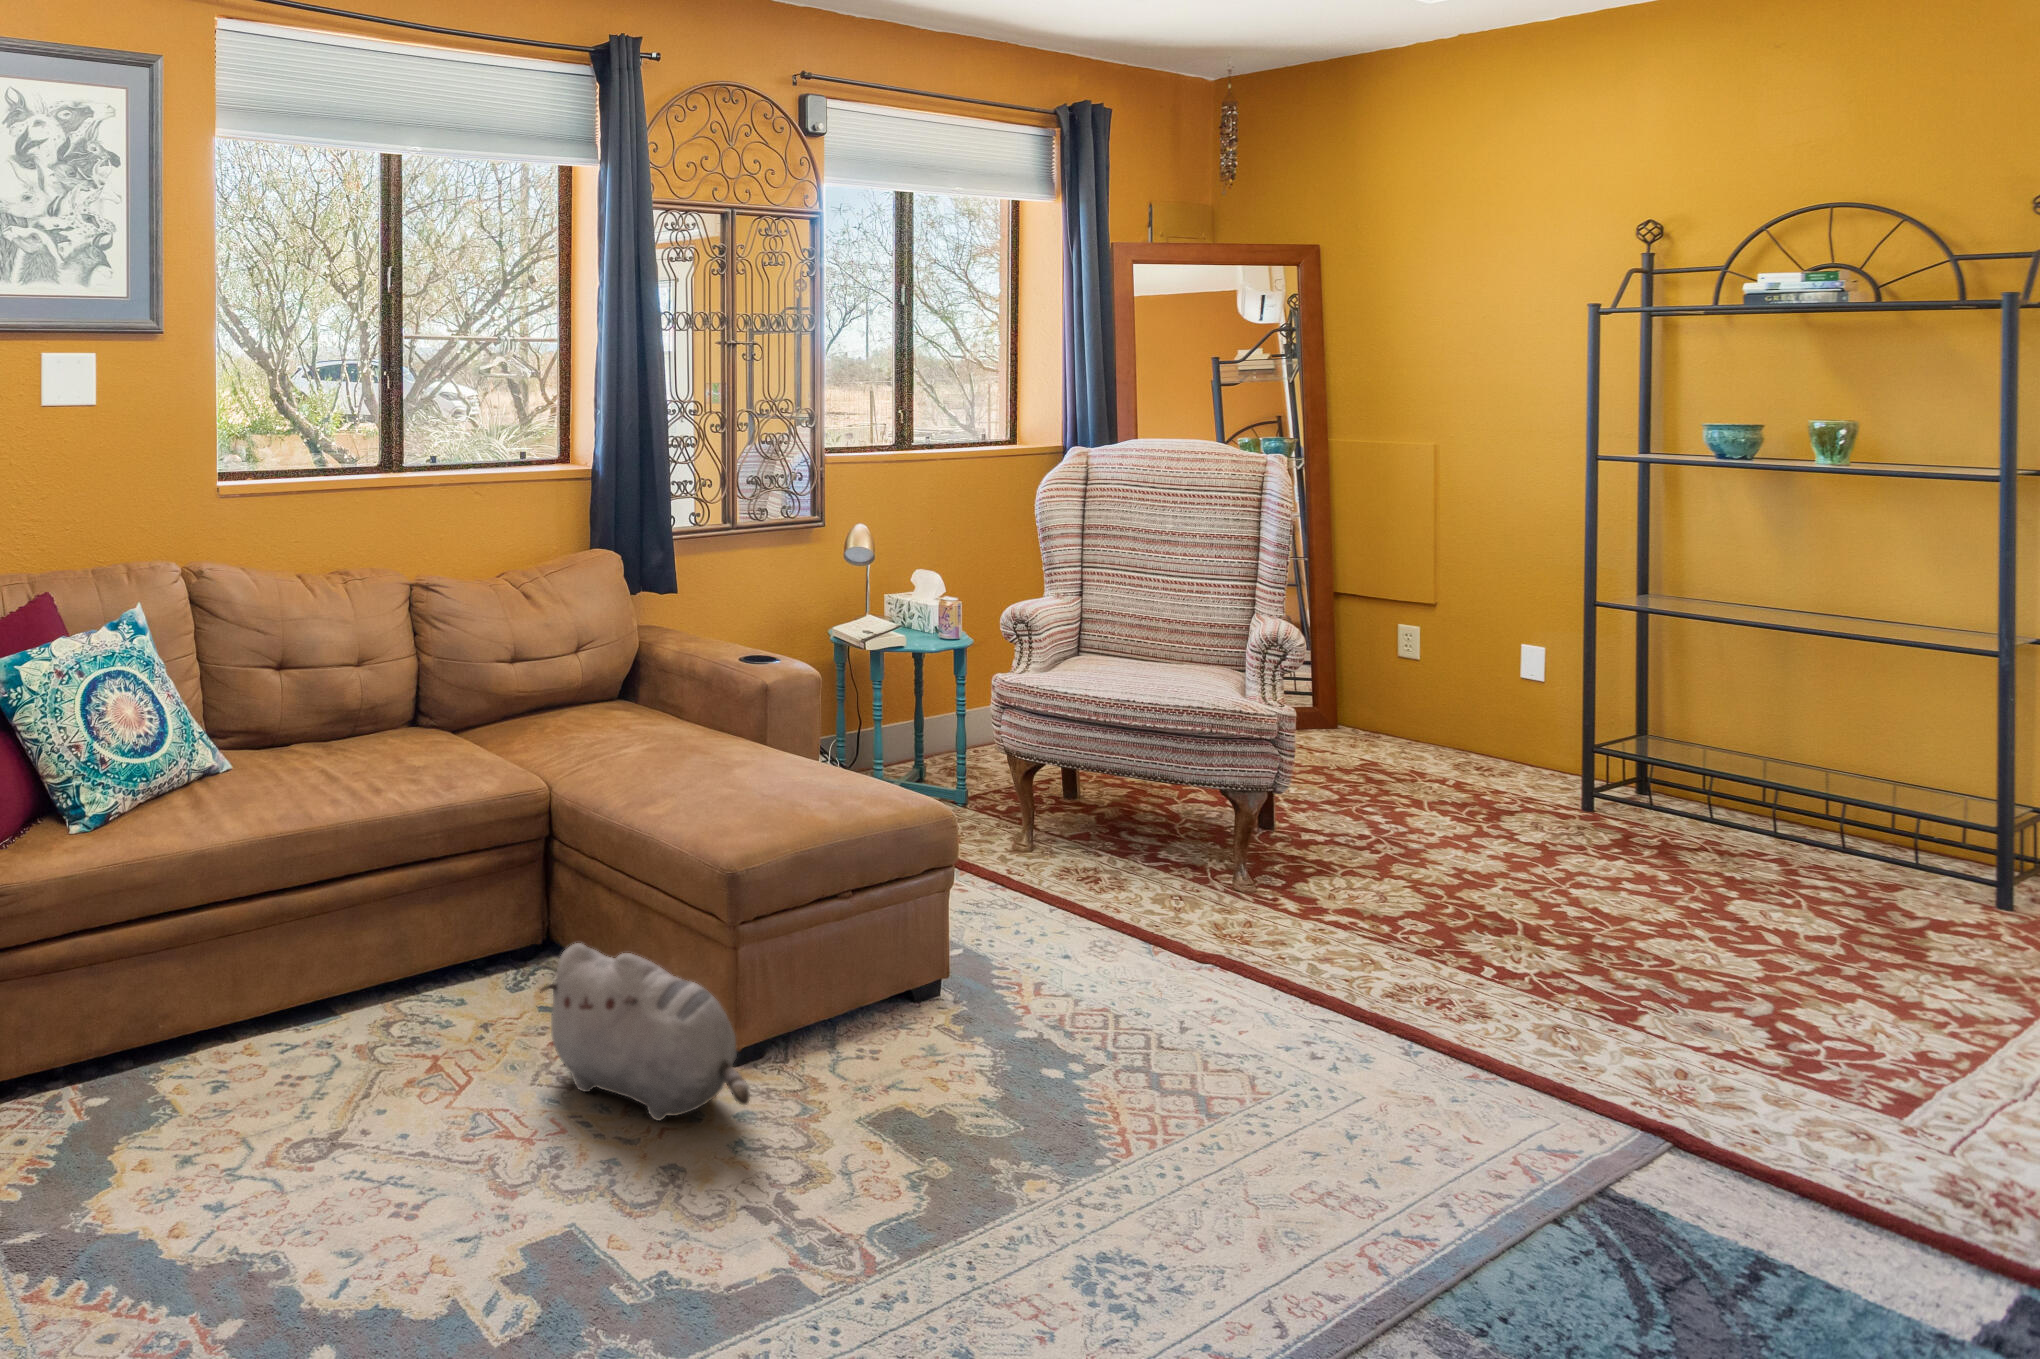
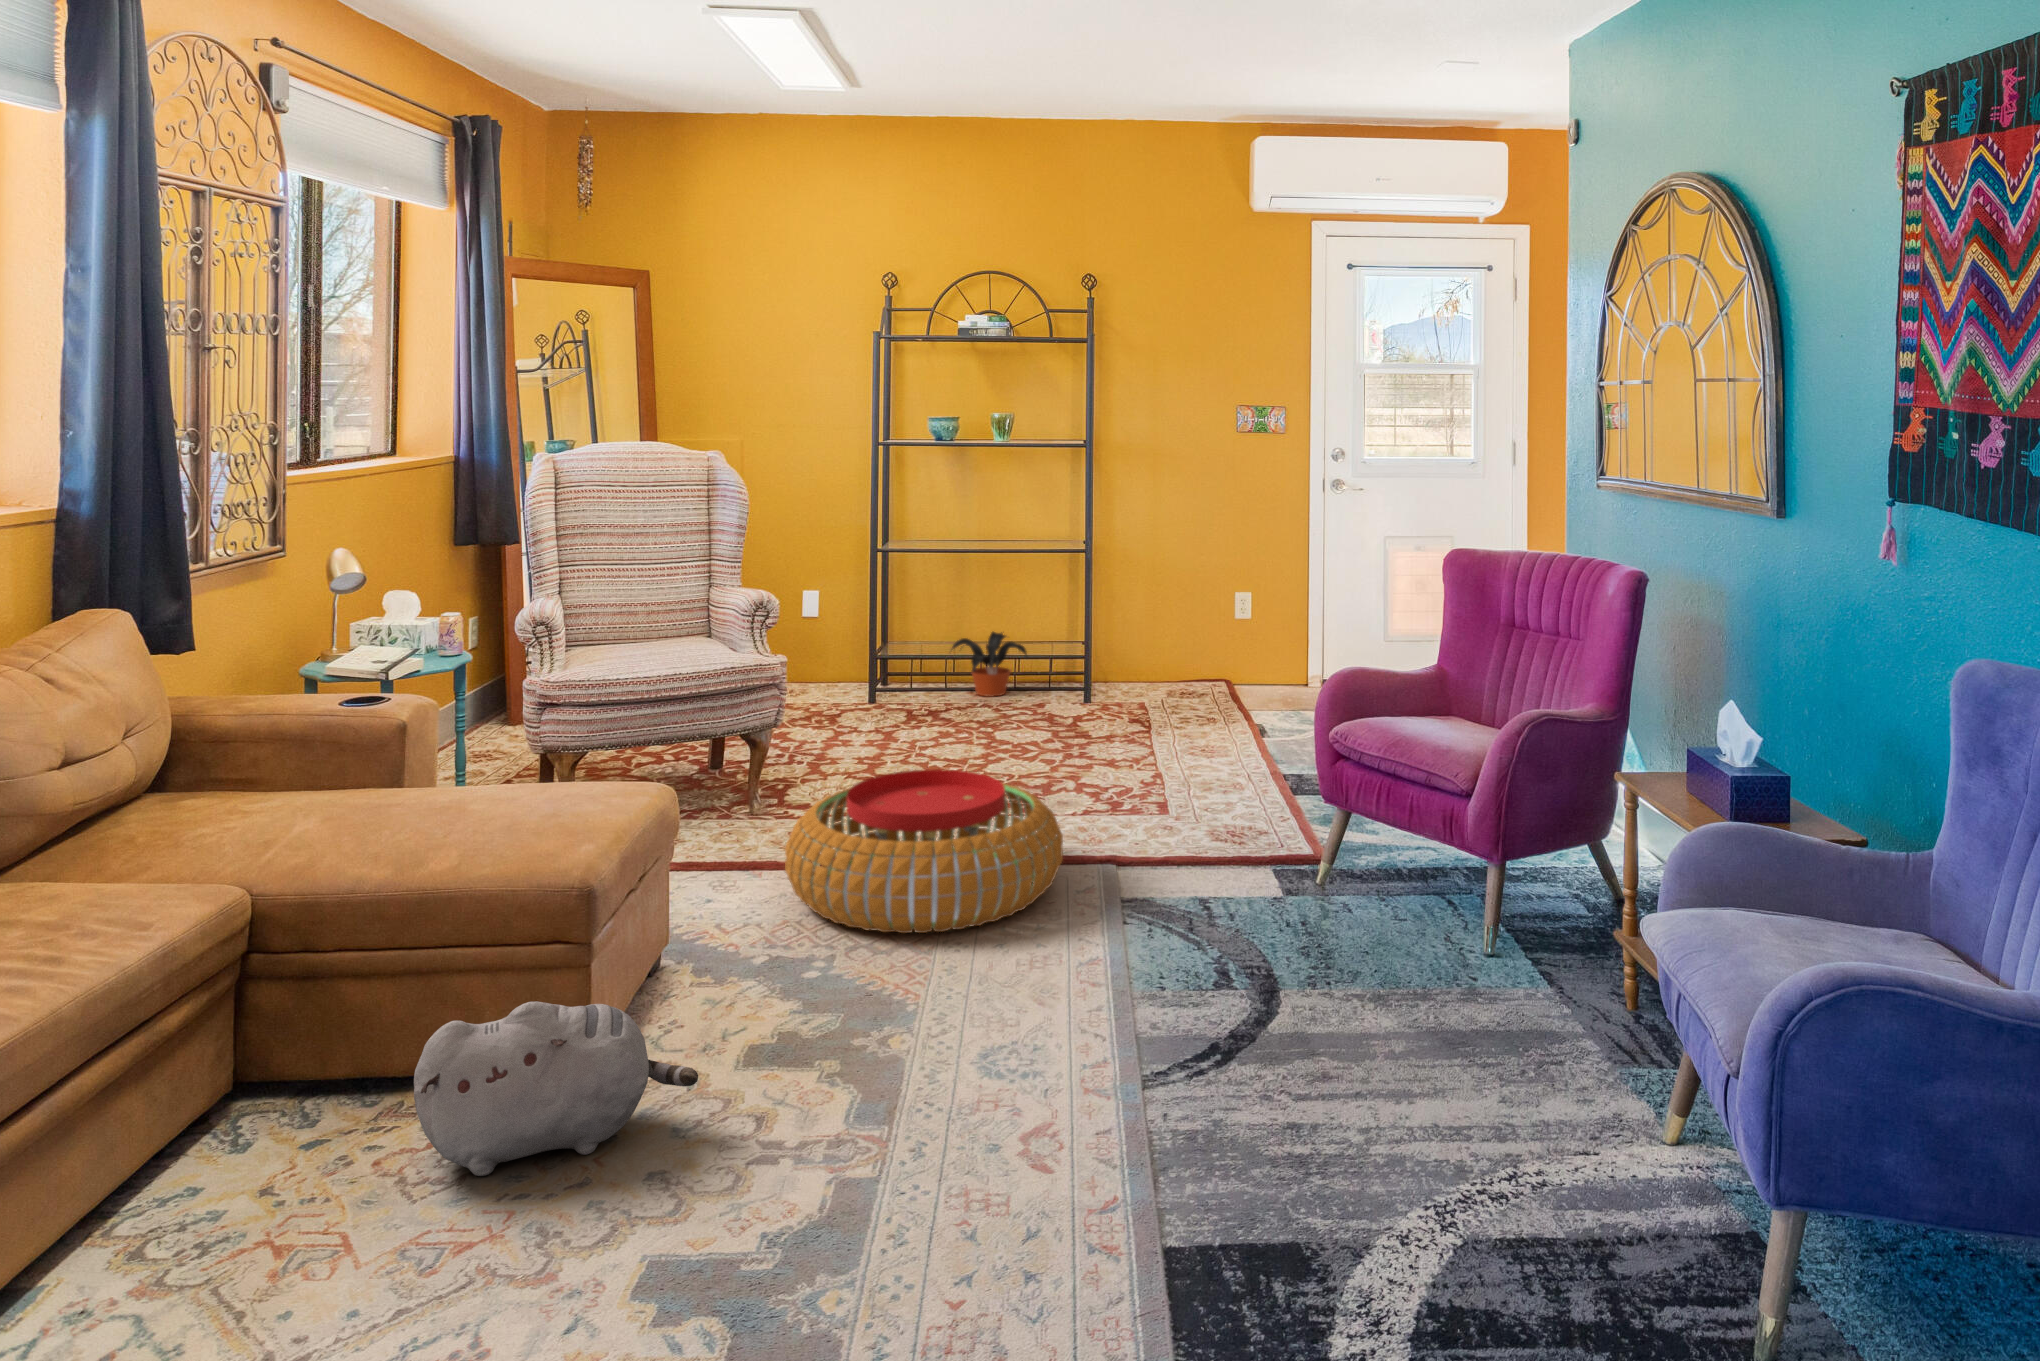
potted plant: none [1728,755,1884,858] -> present [952,632,1027,697]
pouf: none [1116,882,1537,1136] -> present [785,769,1063,933]

